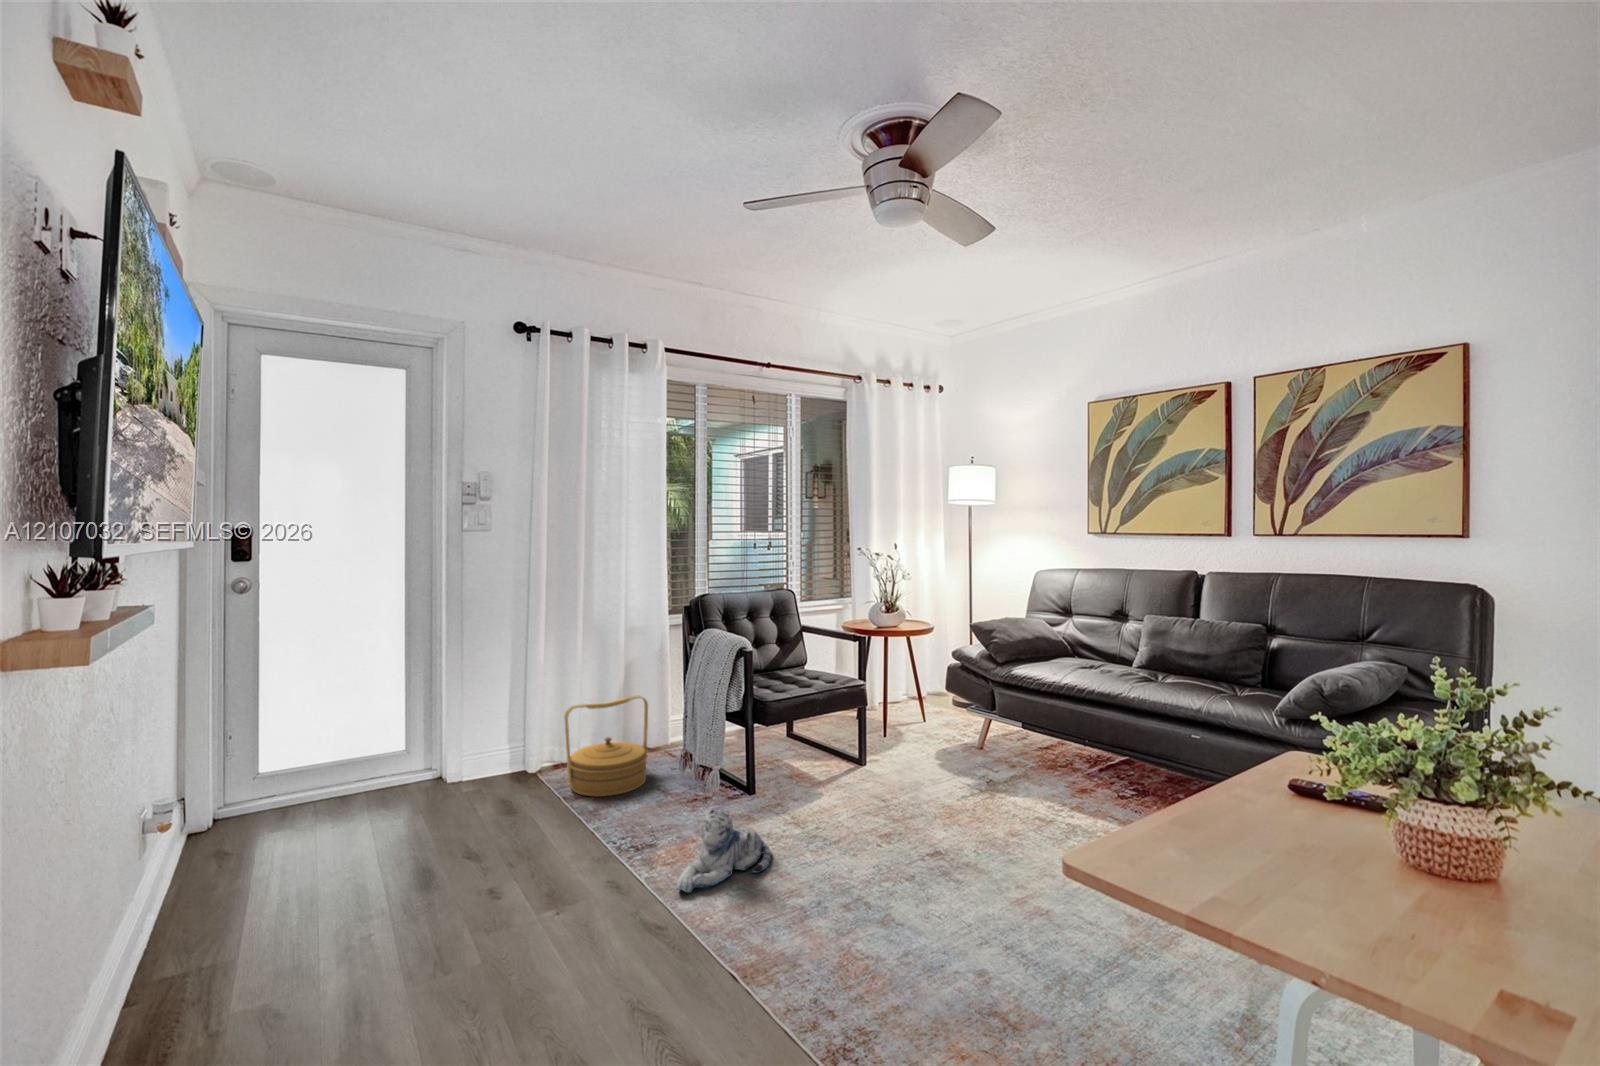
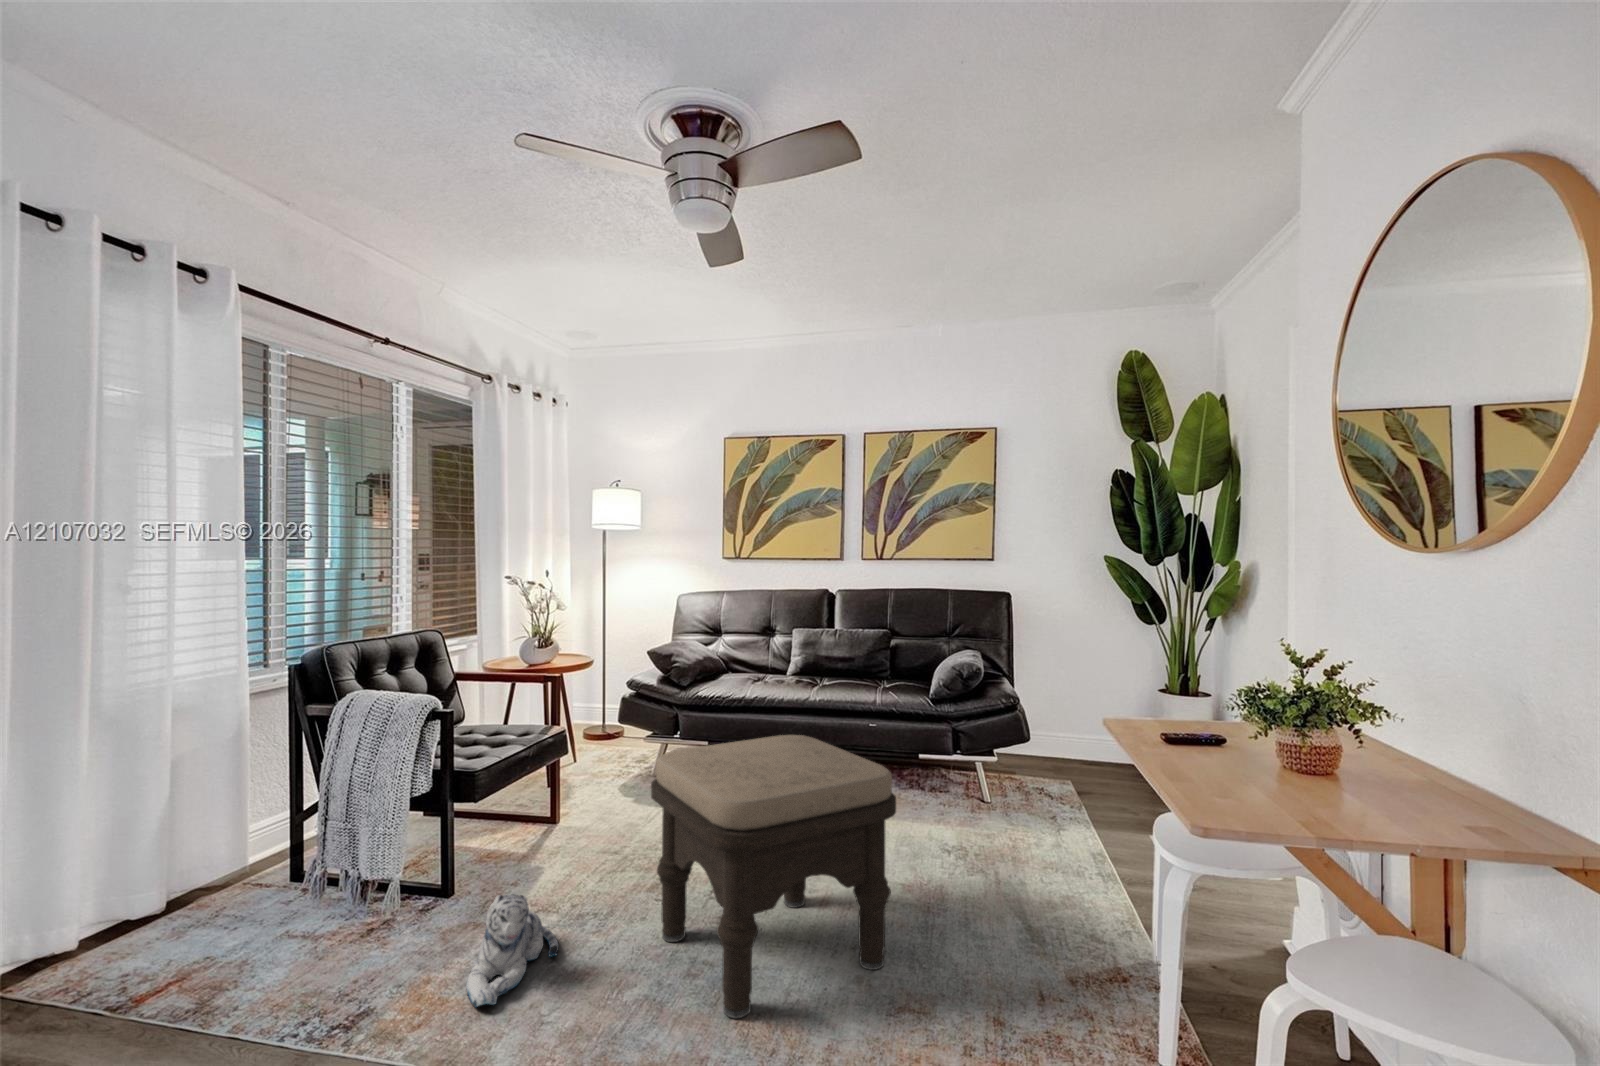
woven basket: present [564,696,648,797] -> none [133,787,278,955]
ottoman: none [810,719,1039,1001] -> present [651,735,896,1018]

